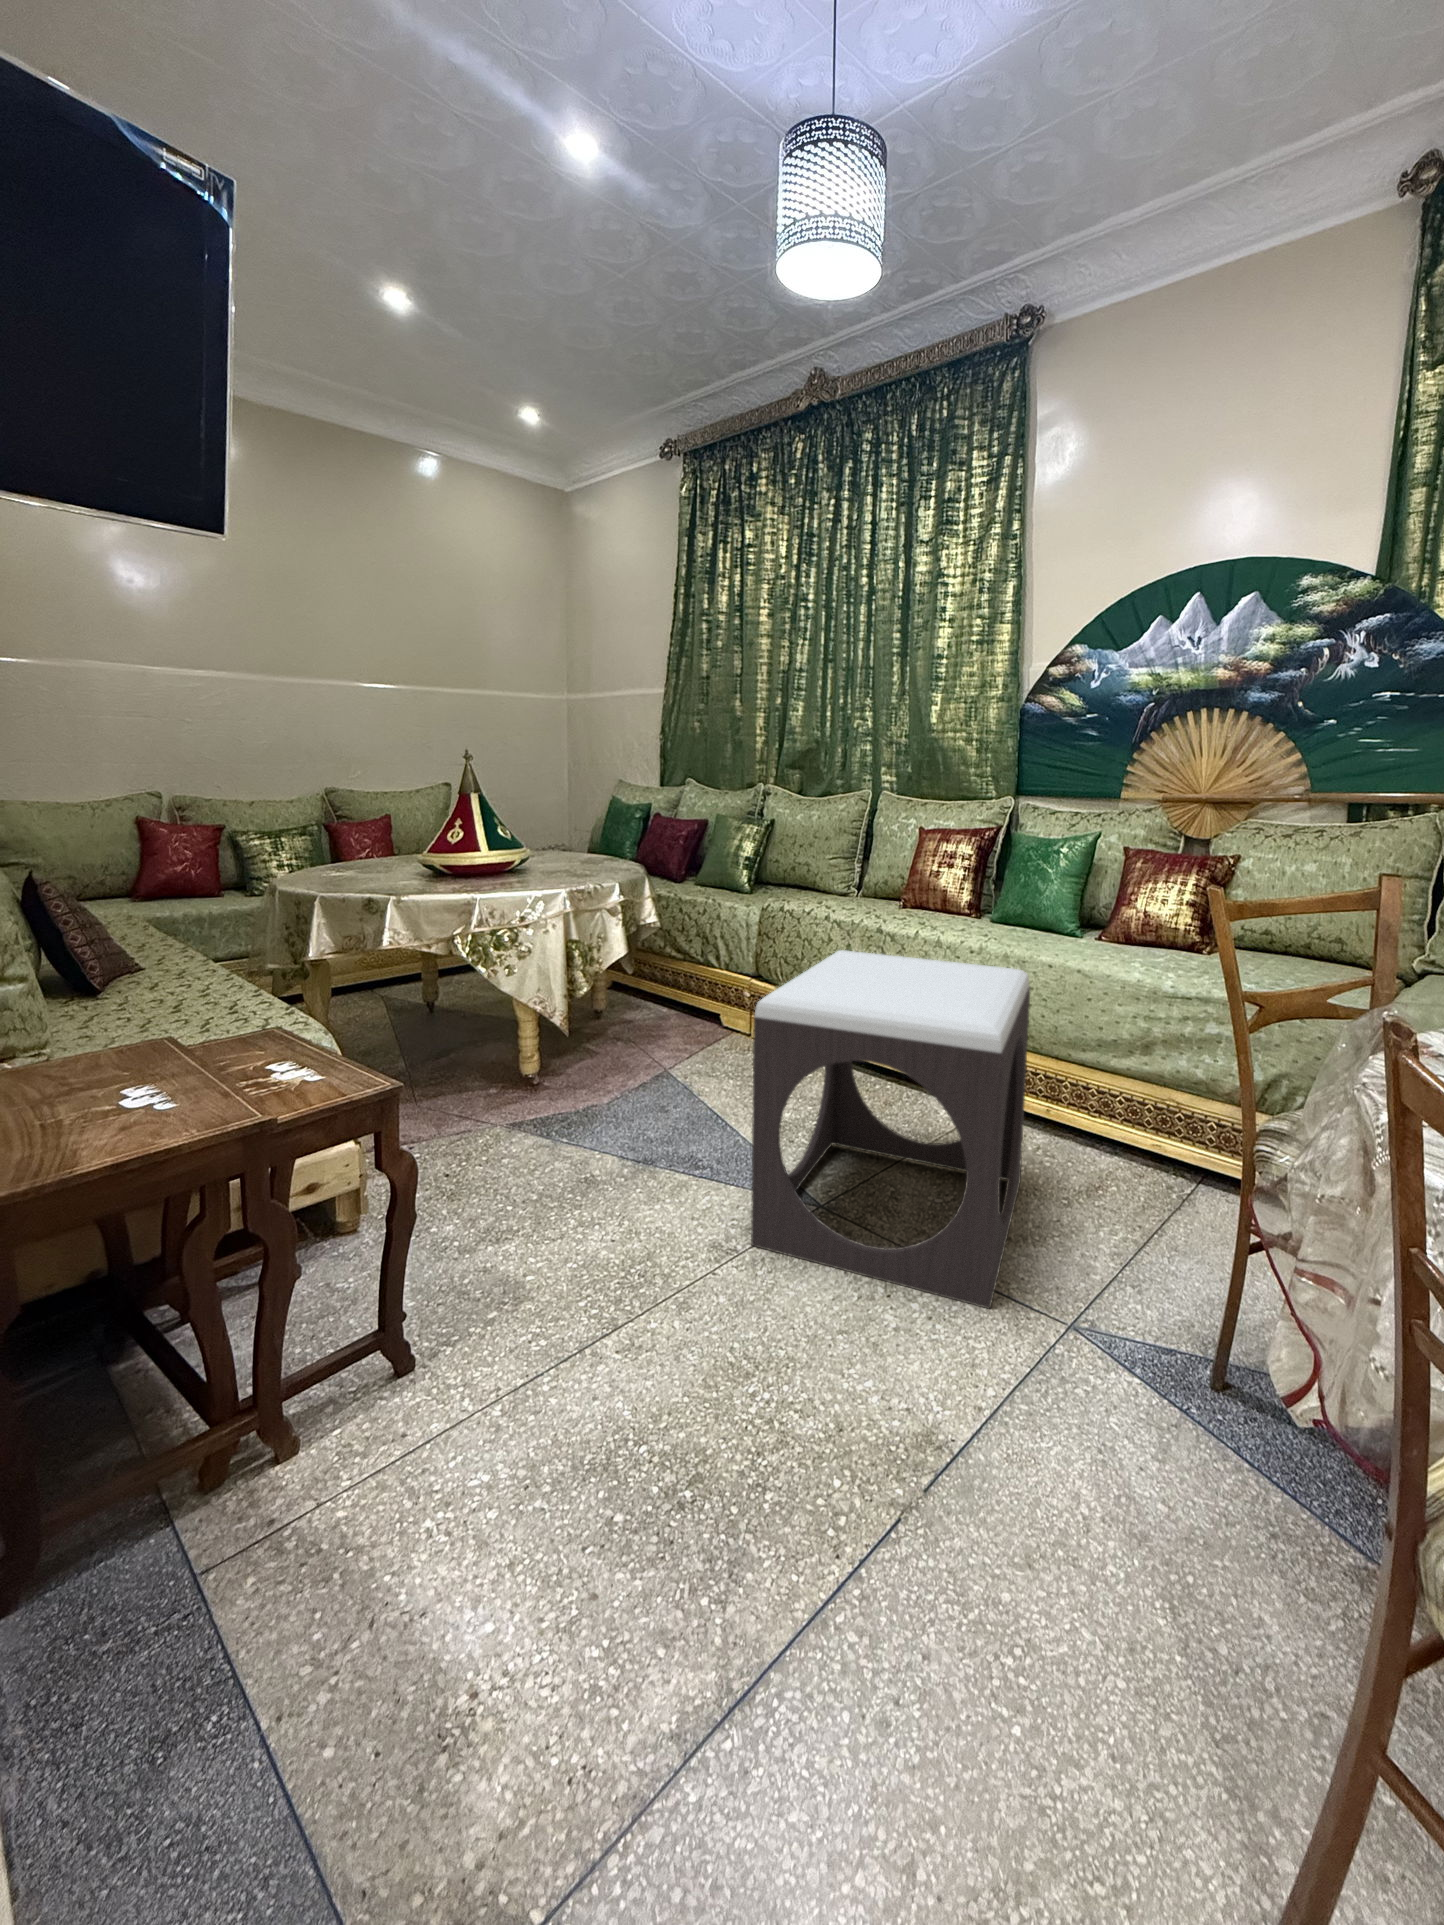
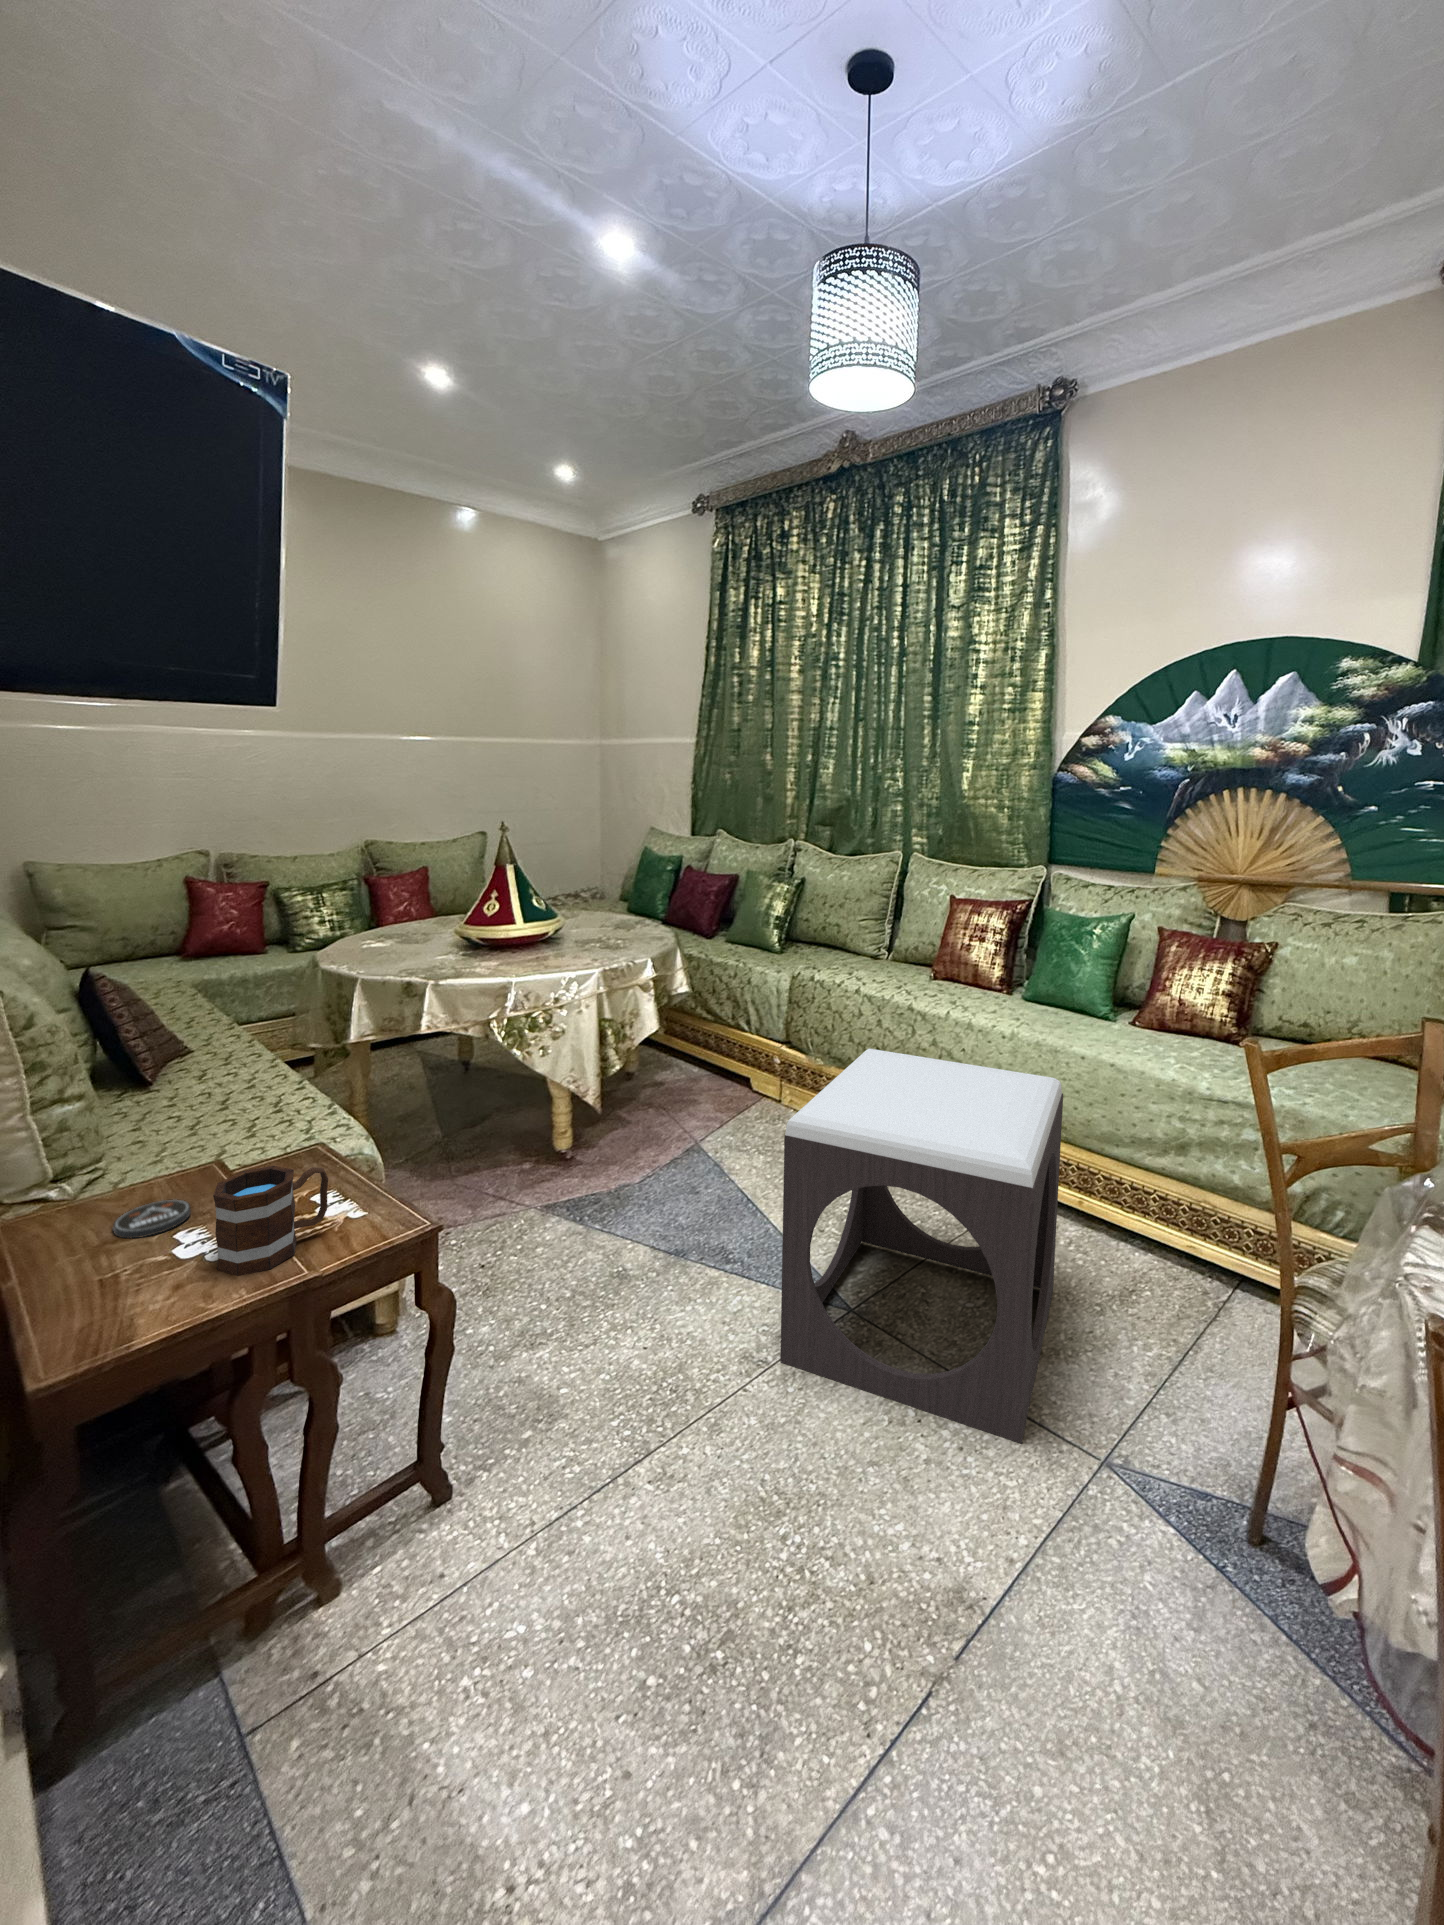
mug: none [151,1014,277,1118] -> present [213,1166,328,1276]
coaster: none [47,1059,133,1090] -> present [113,1200,191,1238]

